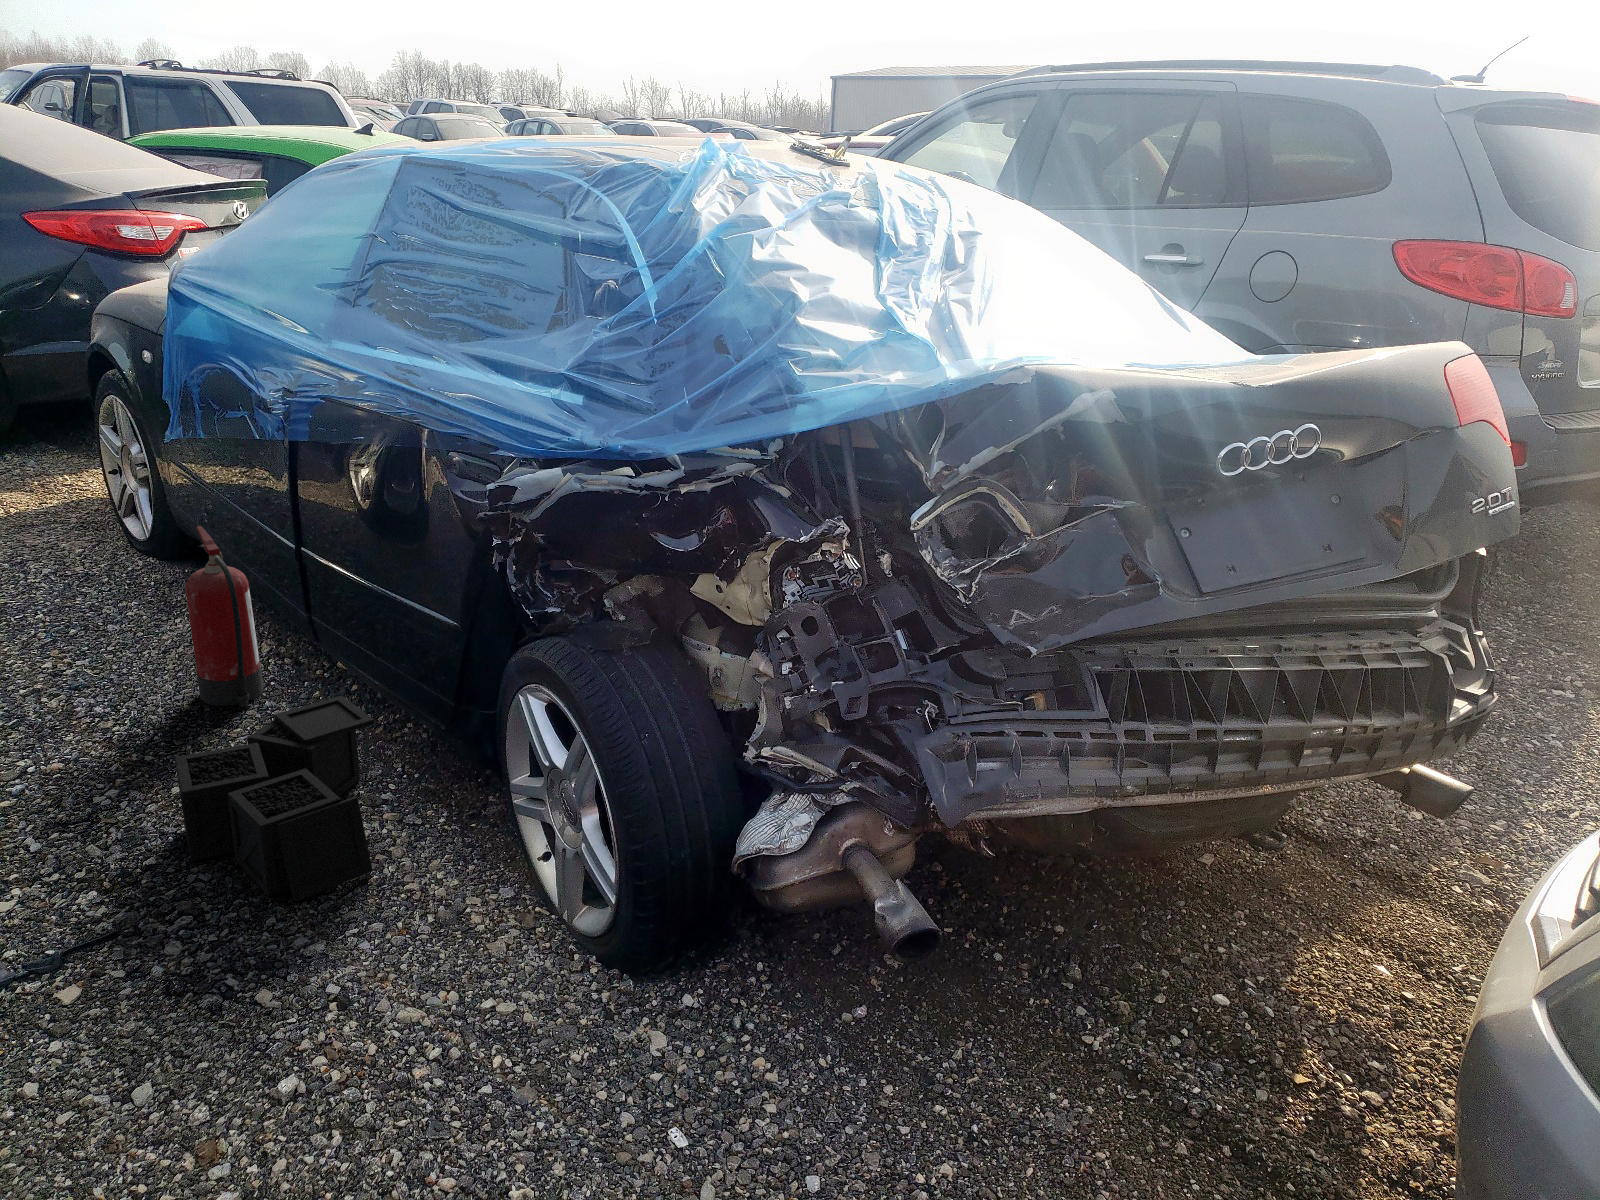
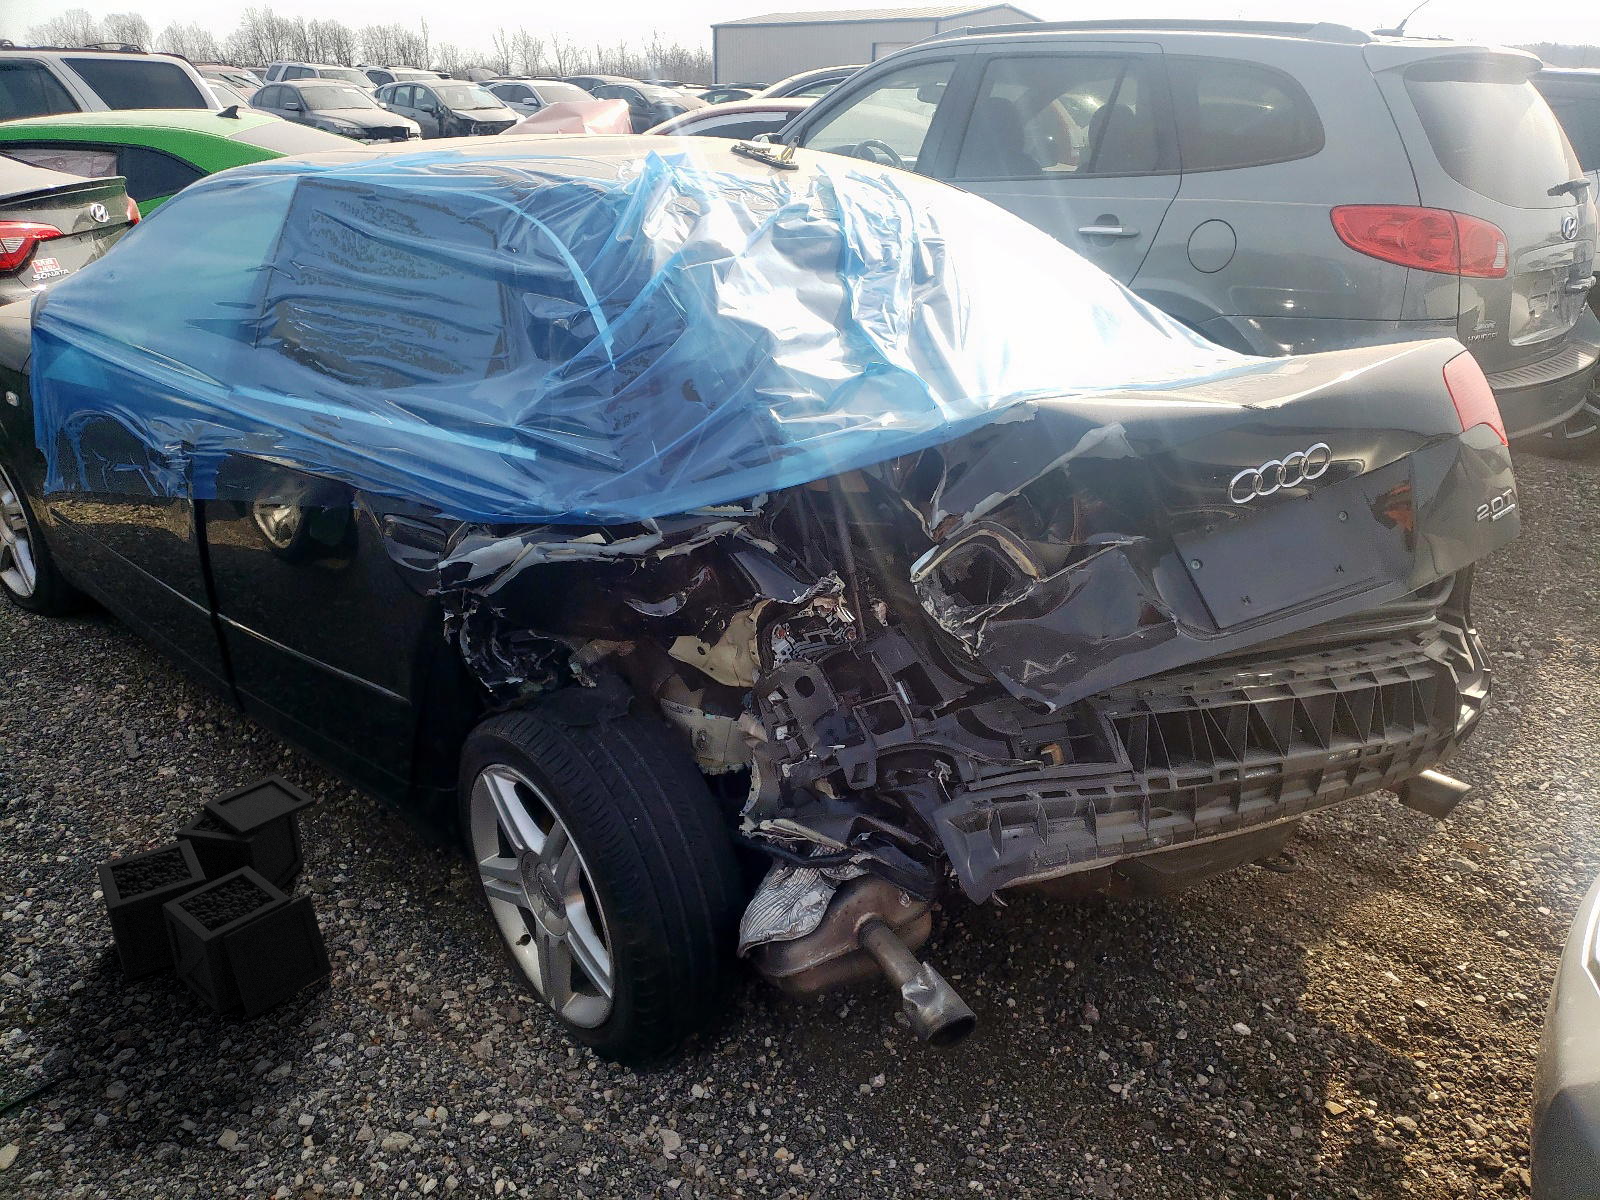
fire extinguisher: present [185,526,263,707] -> none [86,596,183,789]

